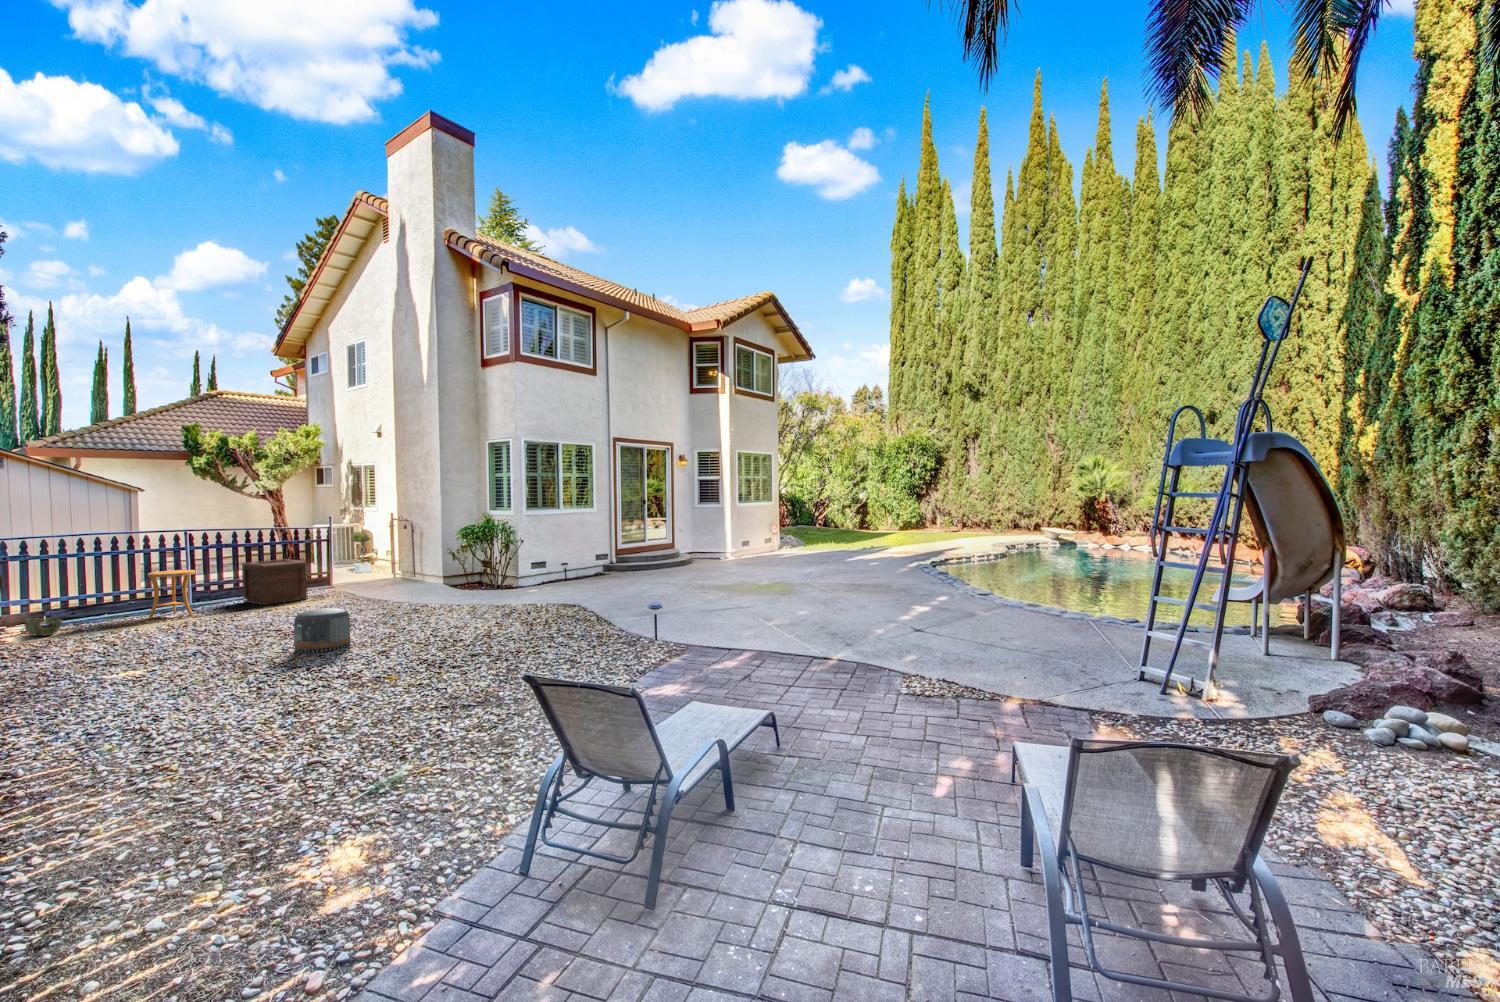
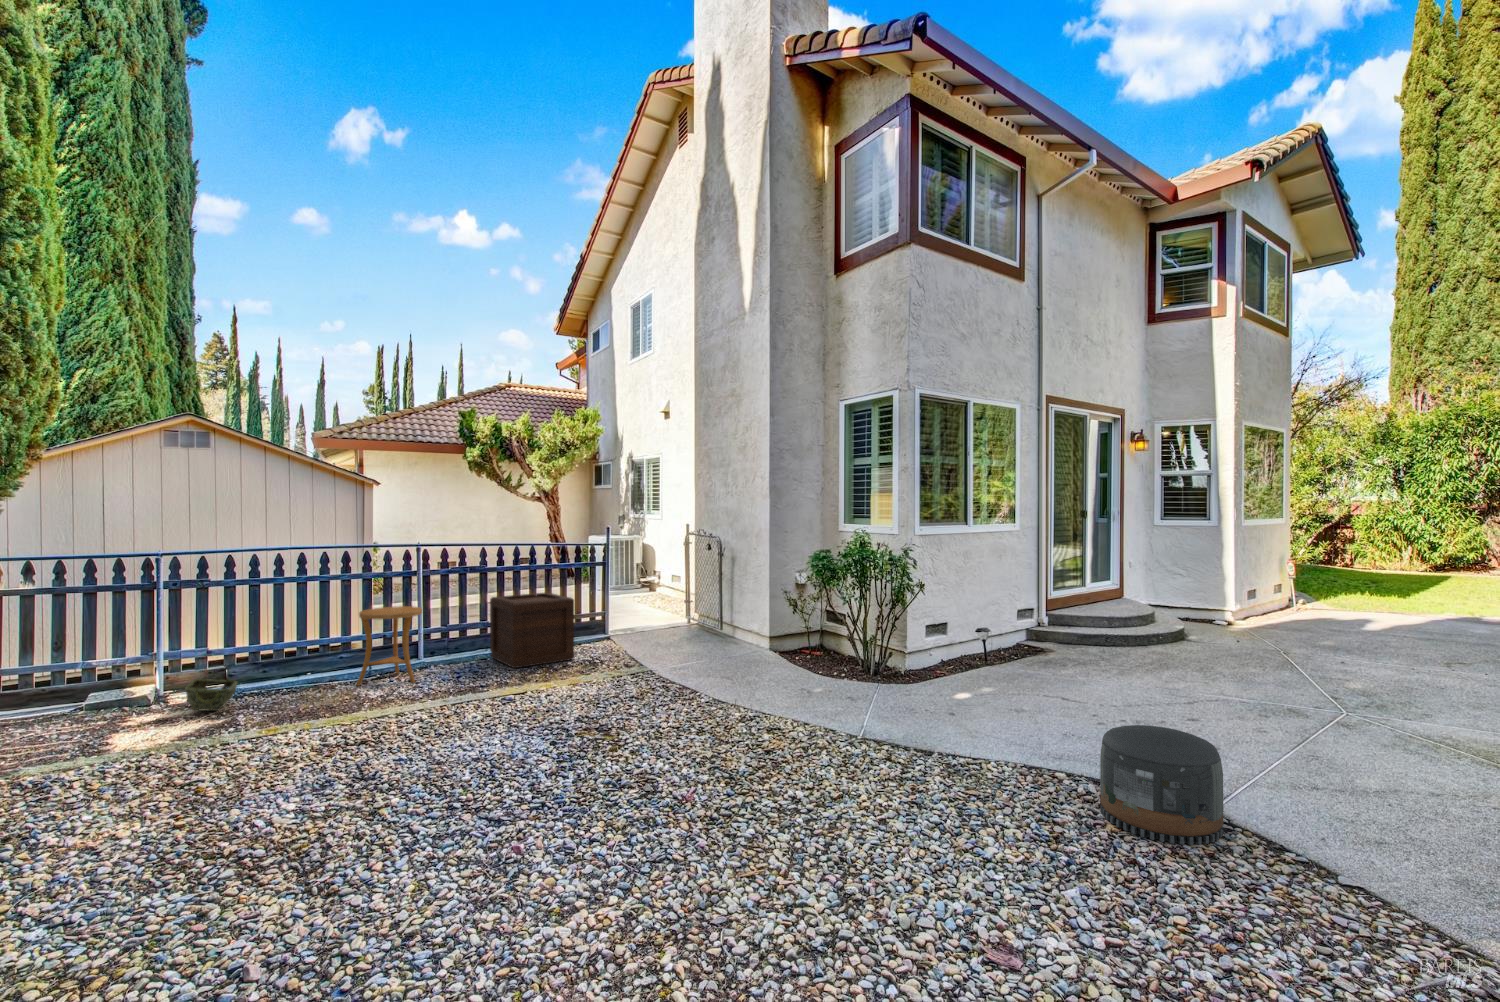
potted tree: present [352,532,371,573] -> none [636,548,661,609]
pouf: present [294,608,350,653] -> present [1100,725,1223,845]

